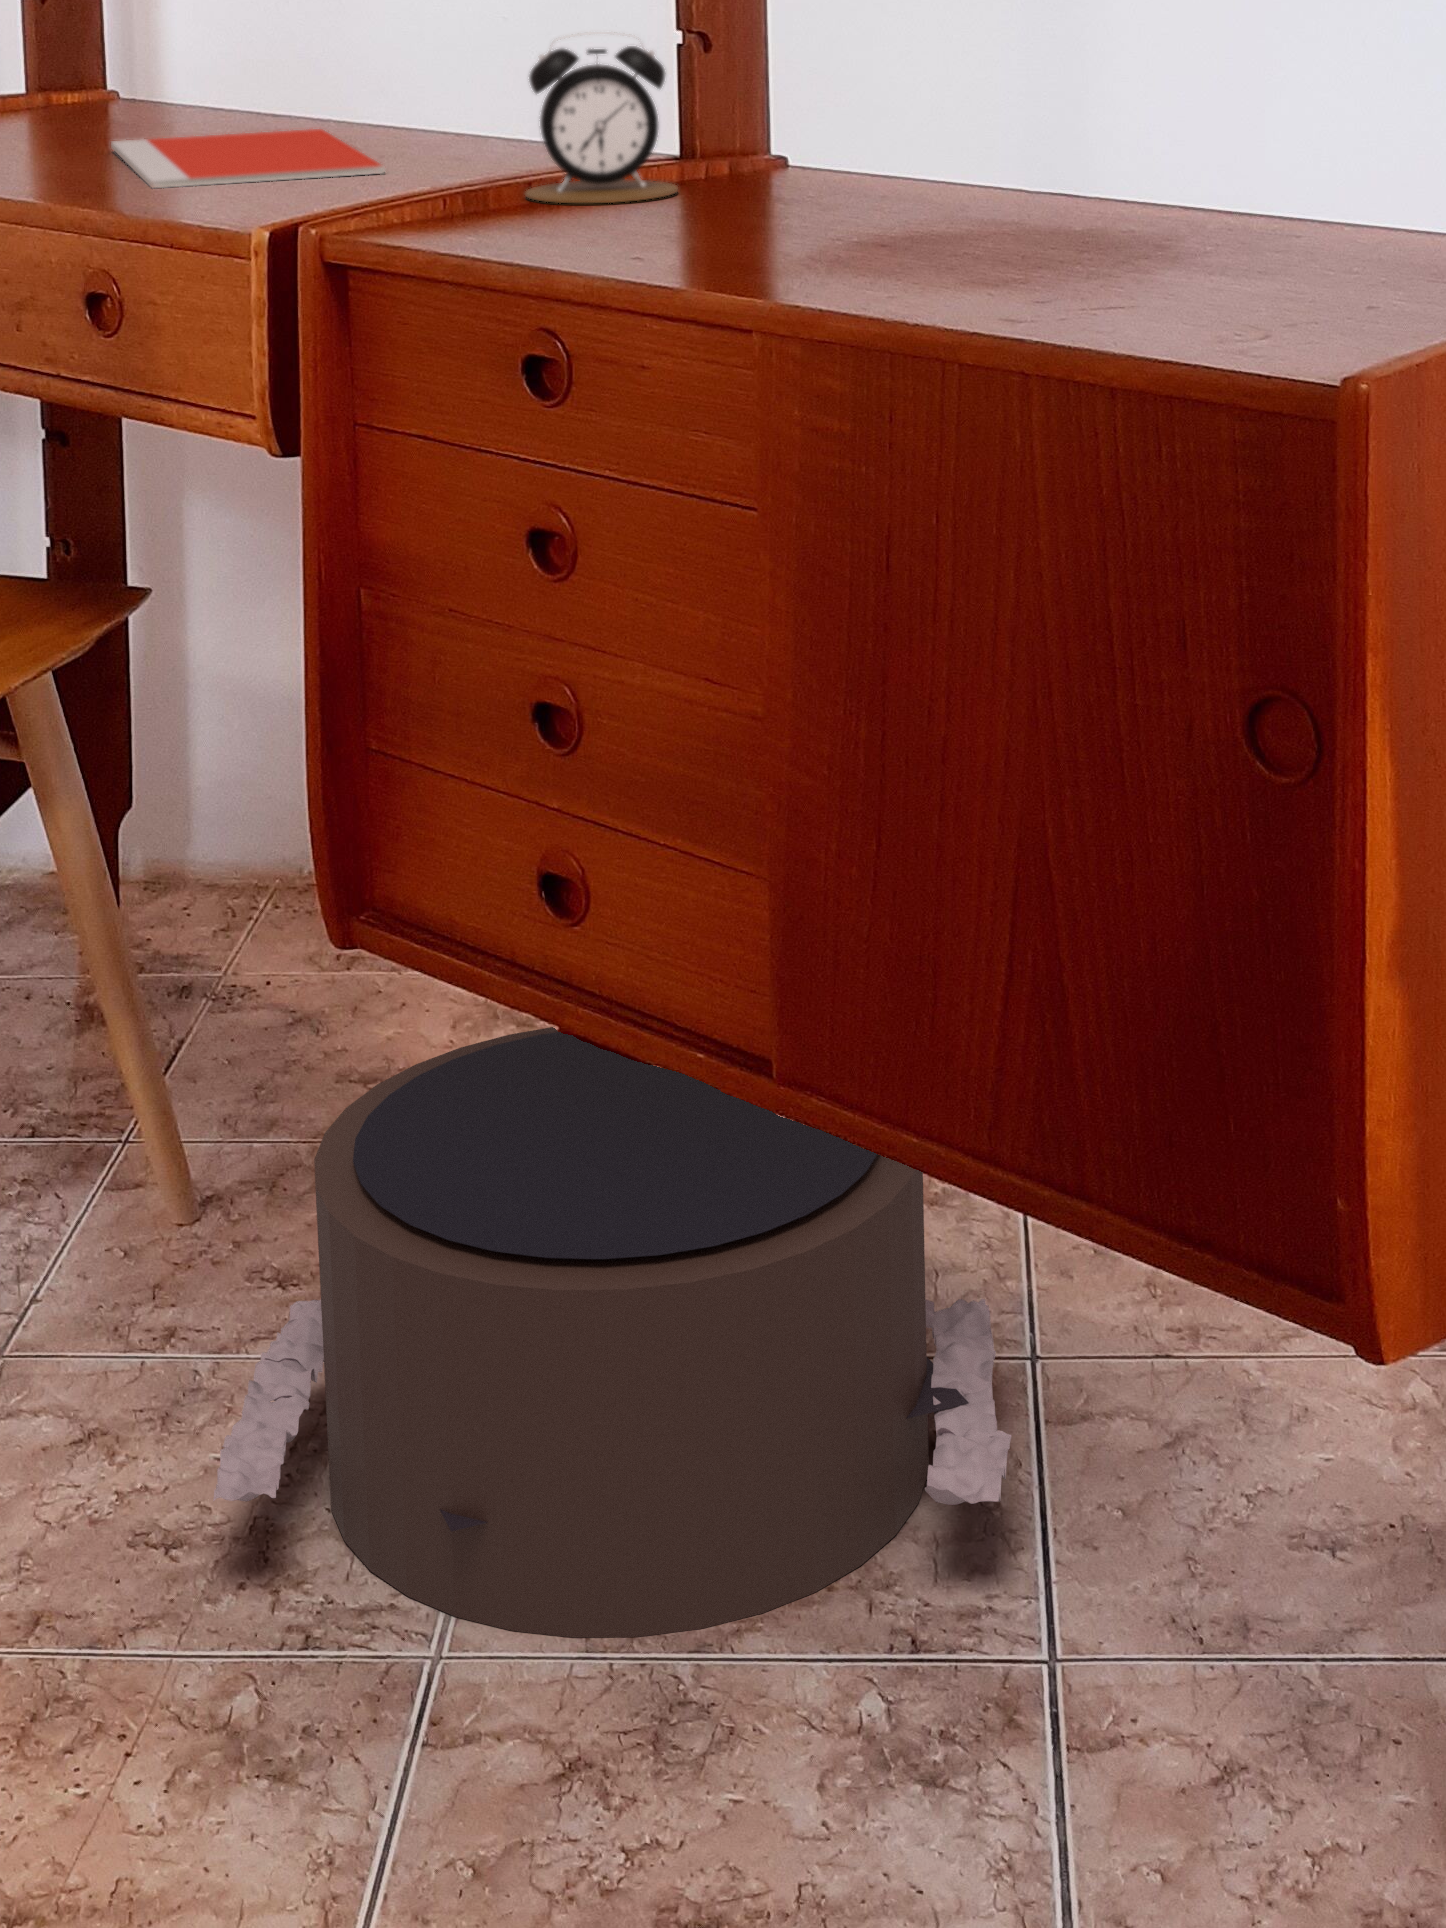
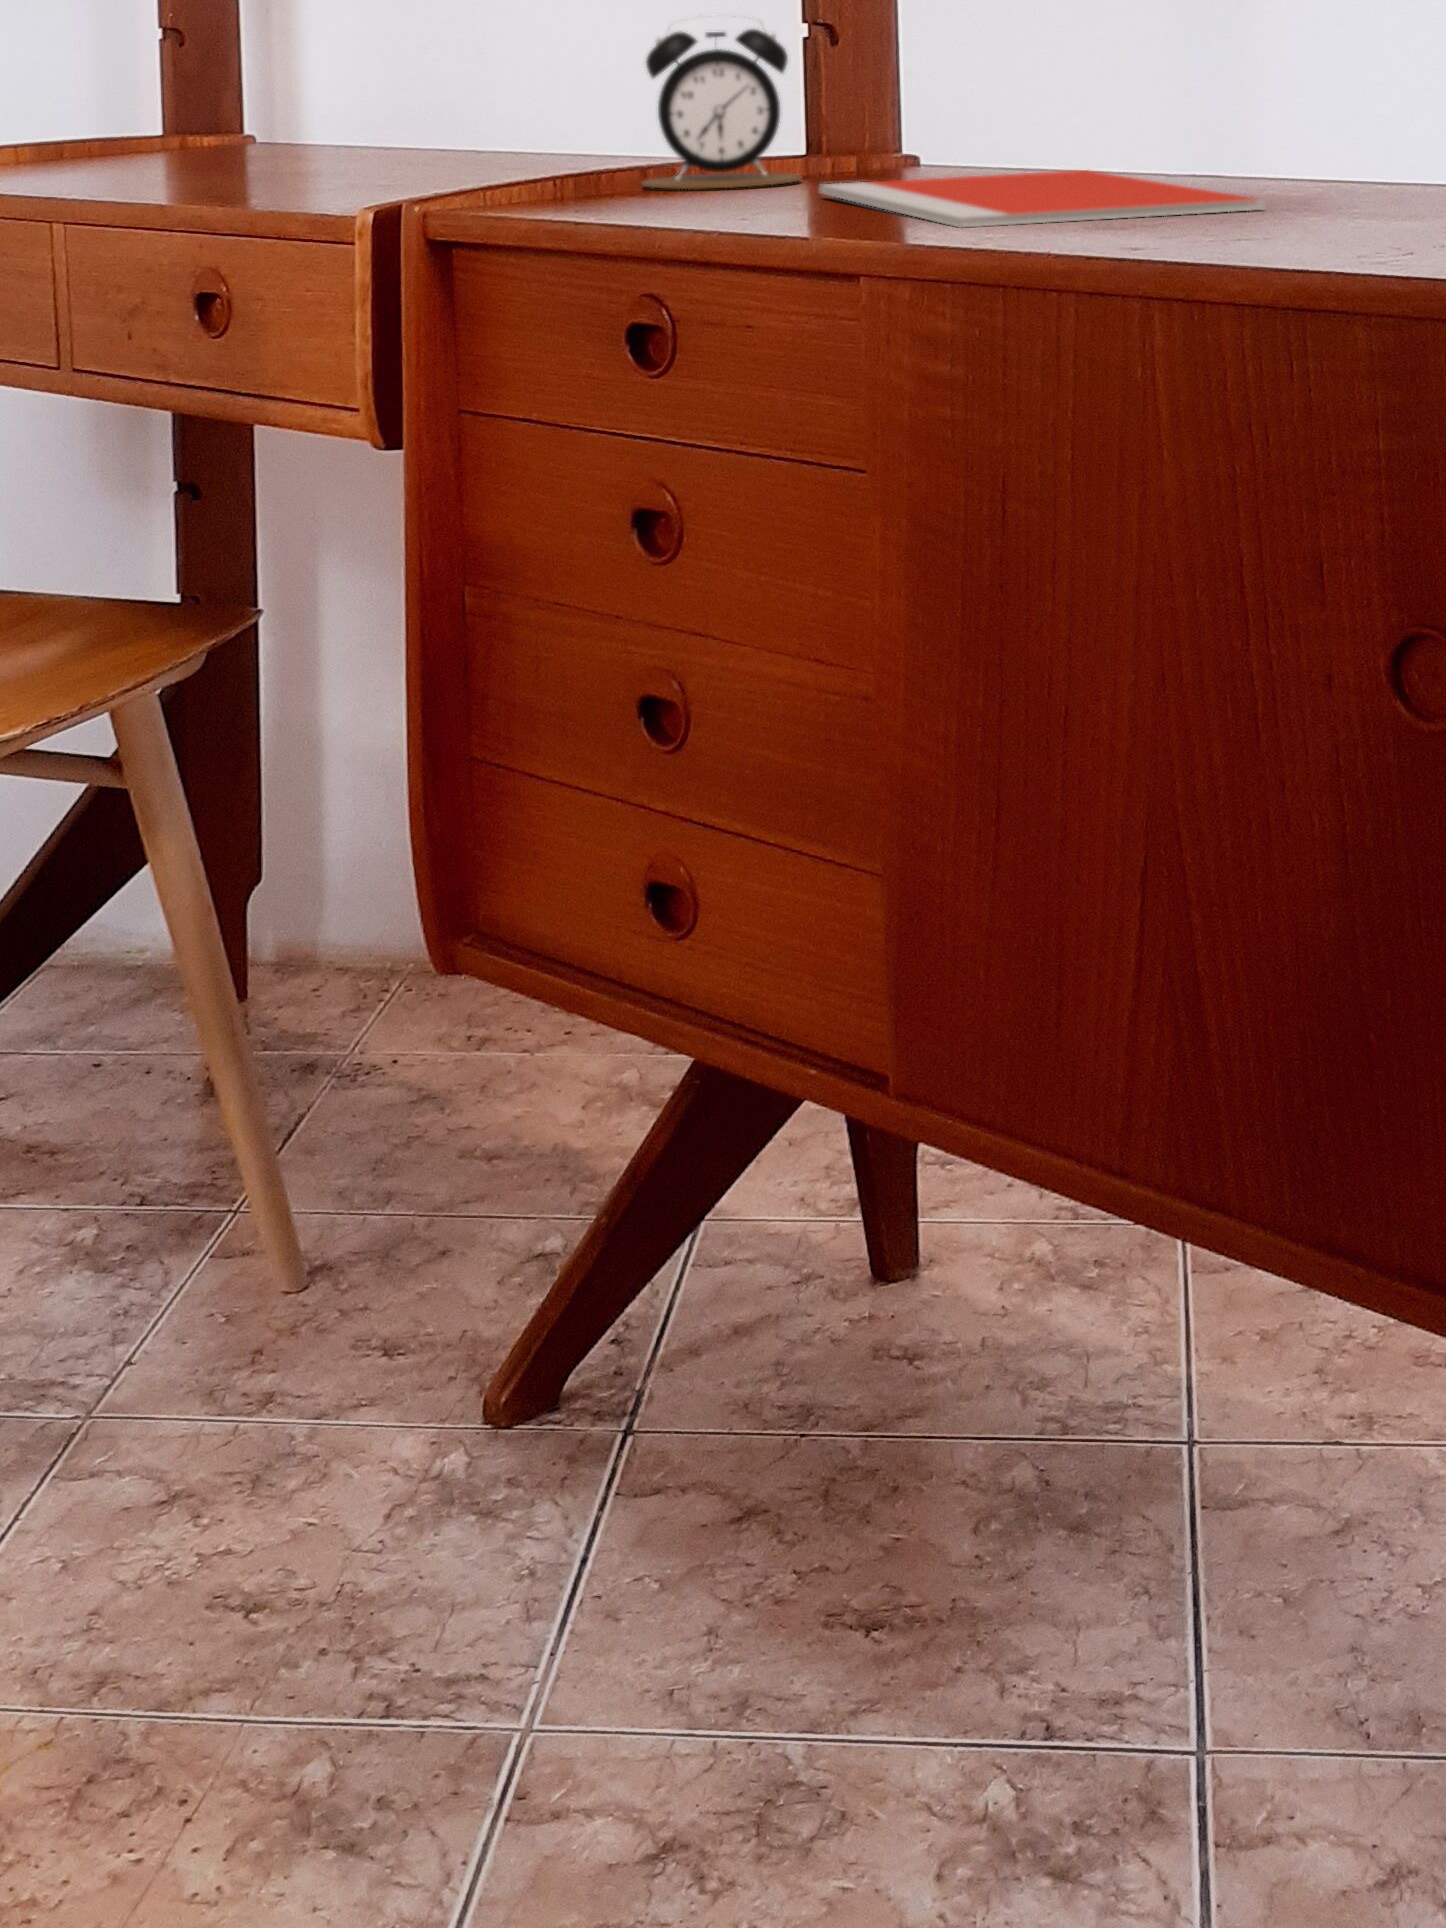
notebook: present [111,129,386,188] -> present [819,170,1266,227]
pouf: present [213,1027,1012,1638] -> none [291,1063,1158,1716]

